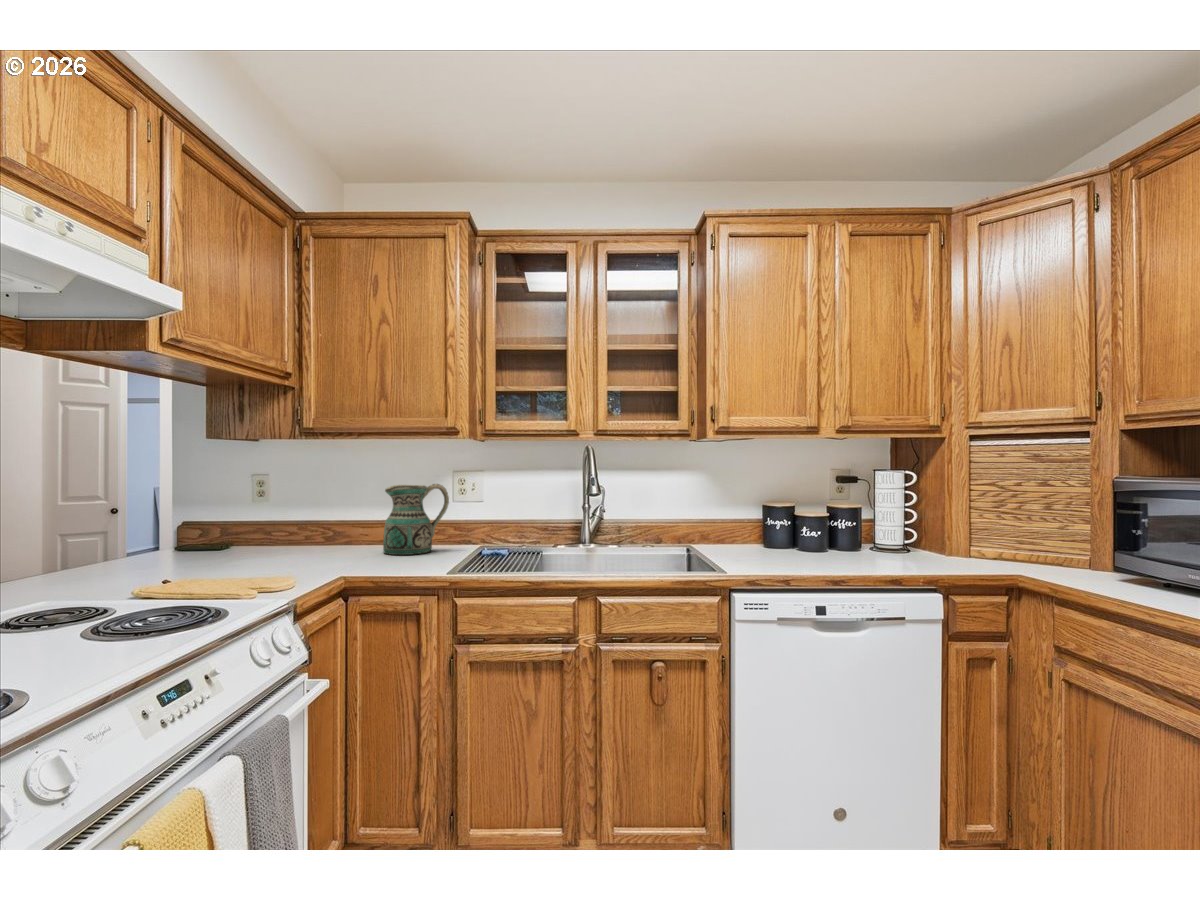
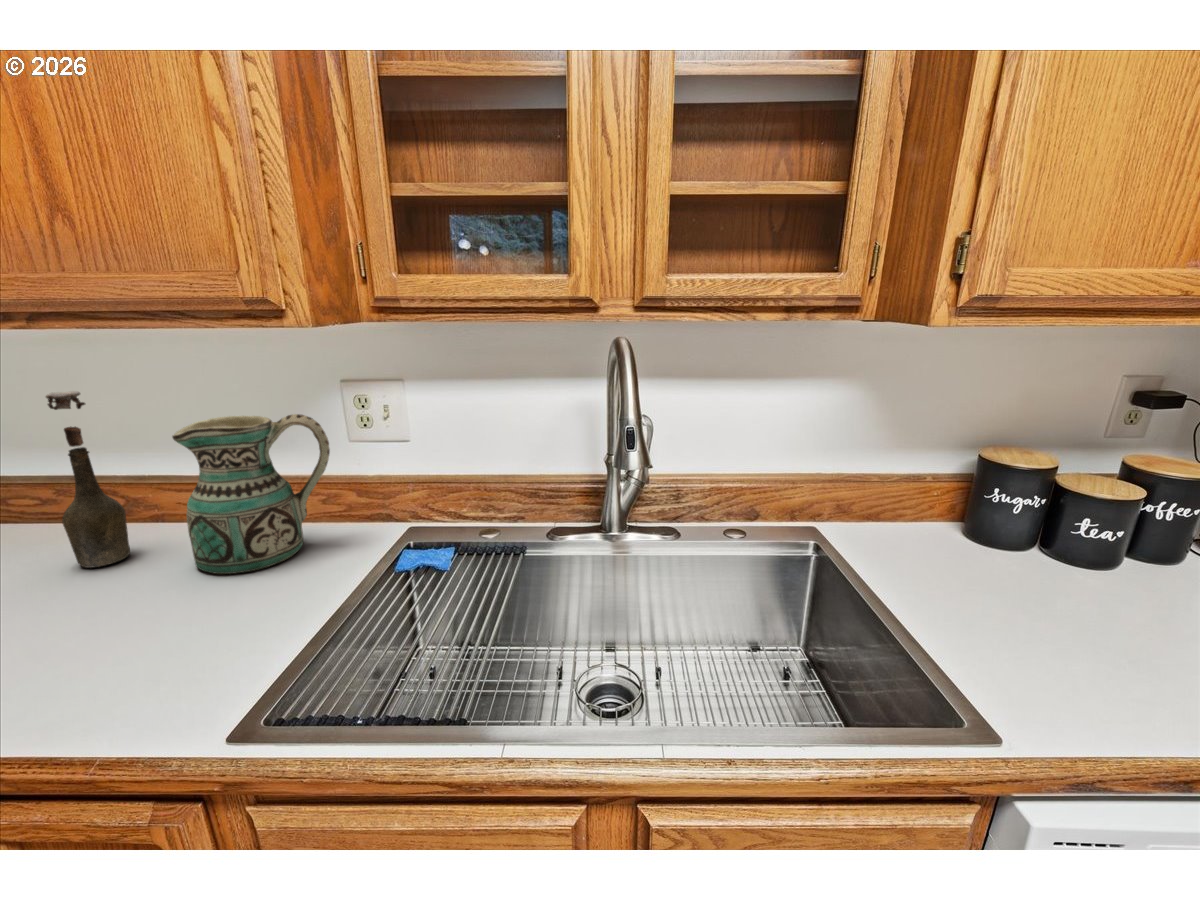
bottle: none [326,470,351,554] -> present [46,391,130,568]

